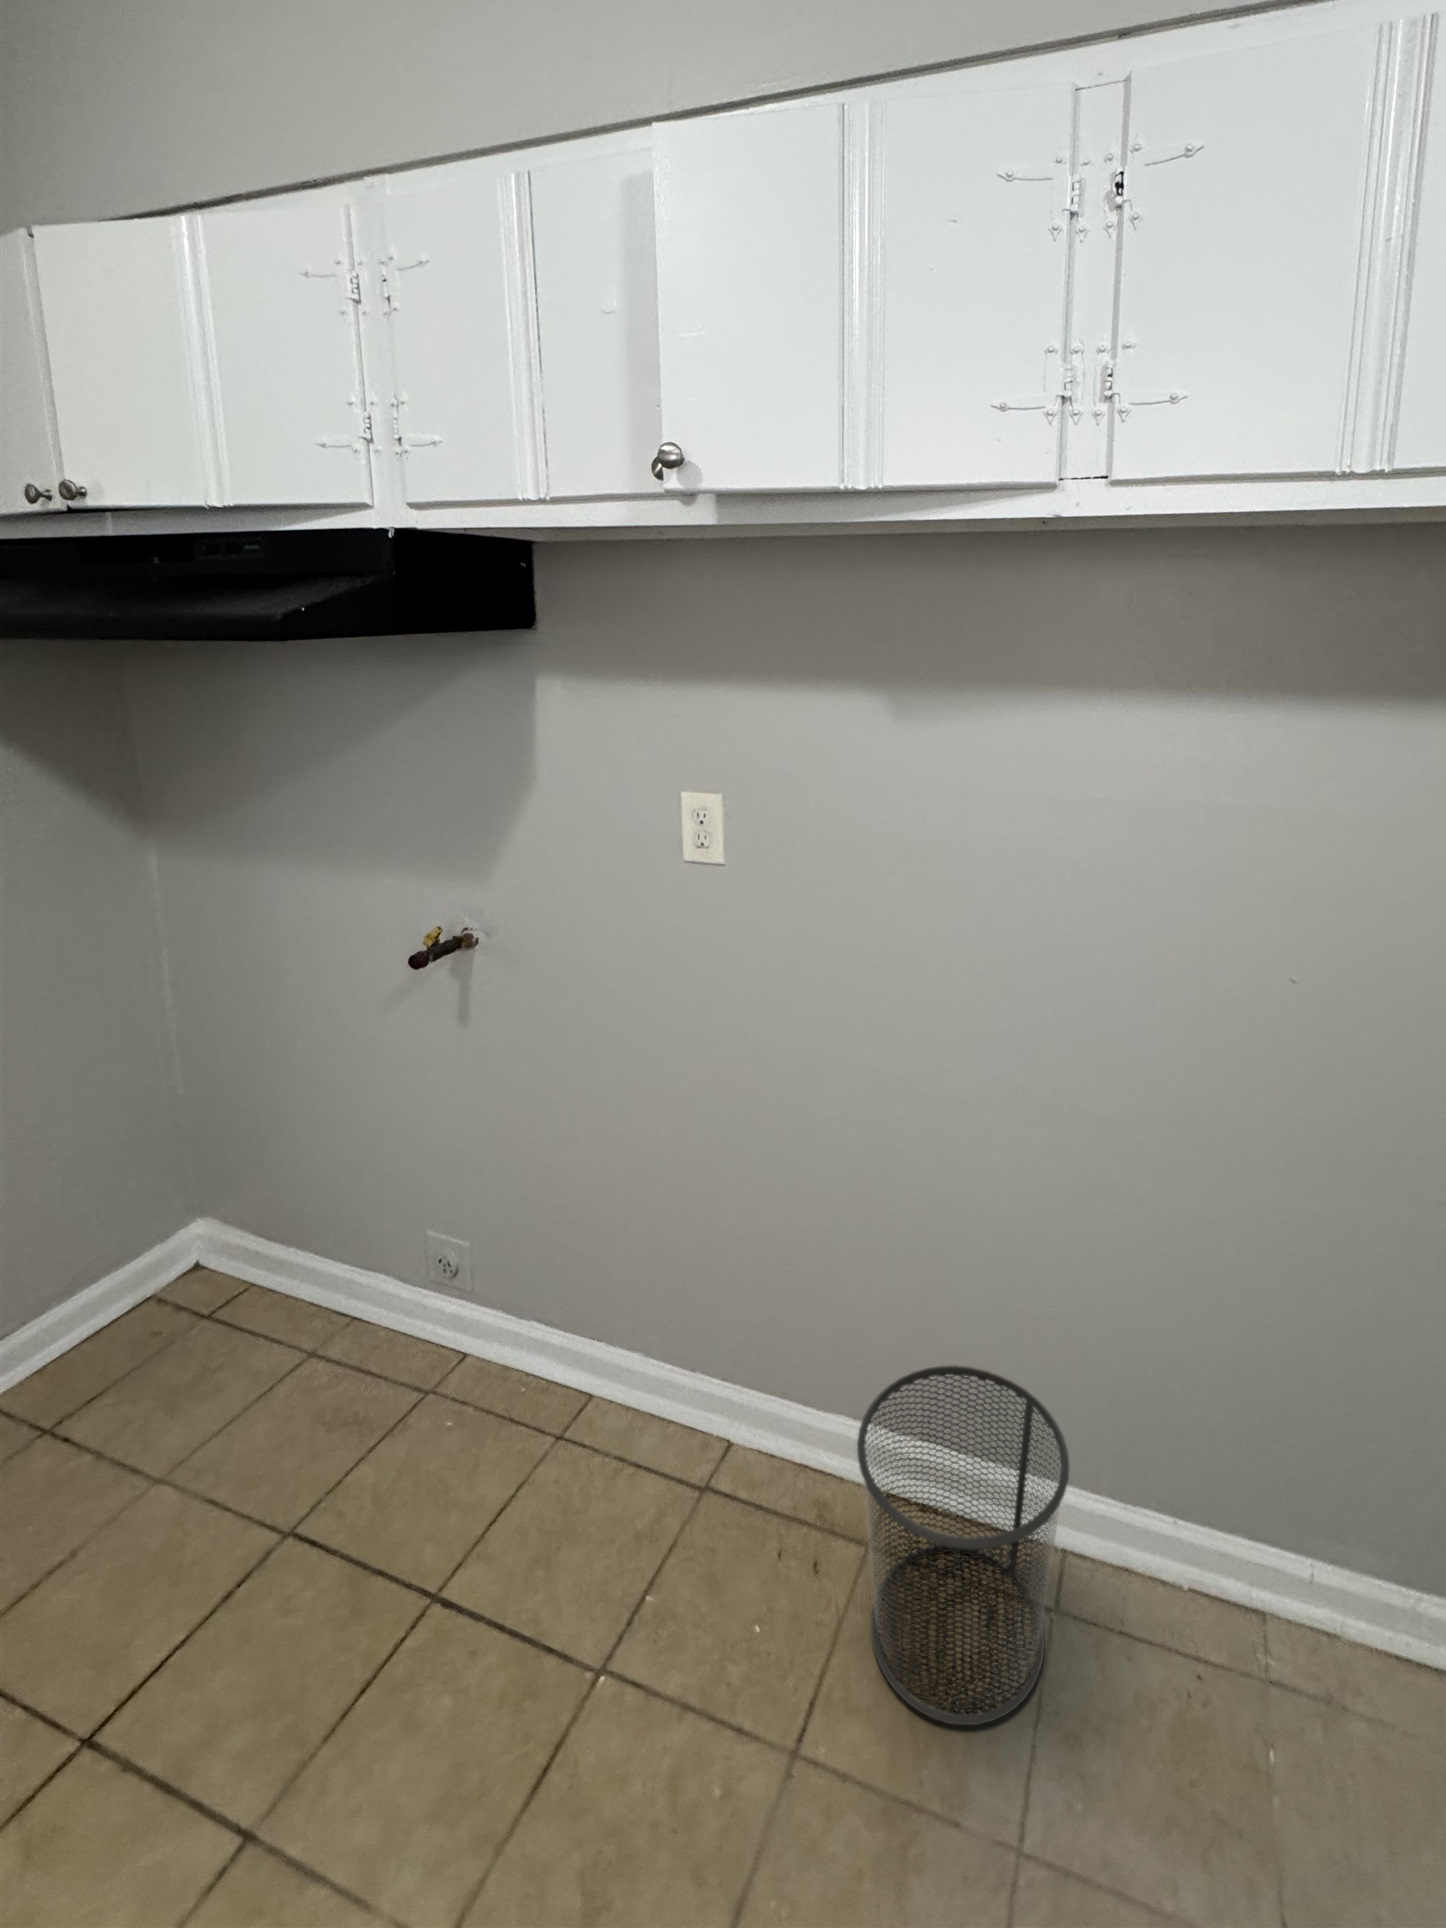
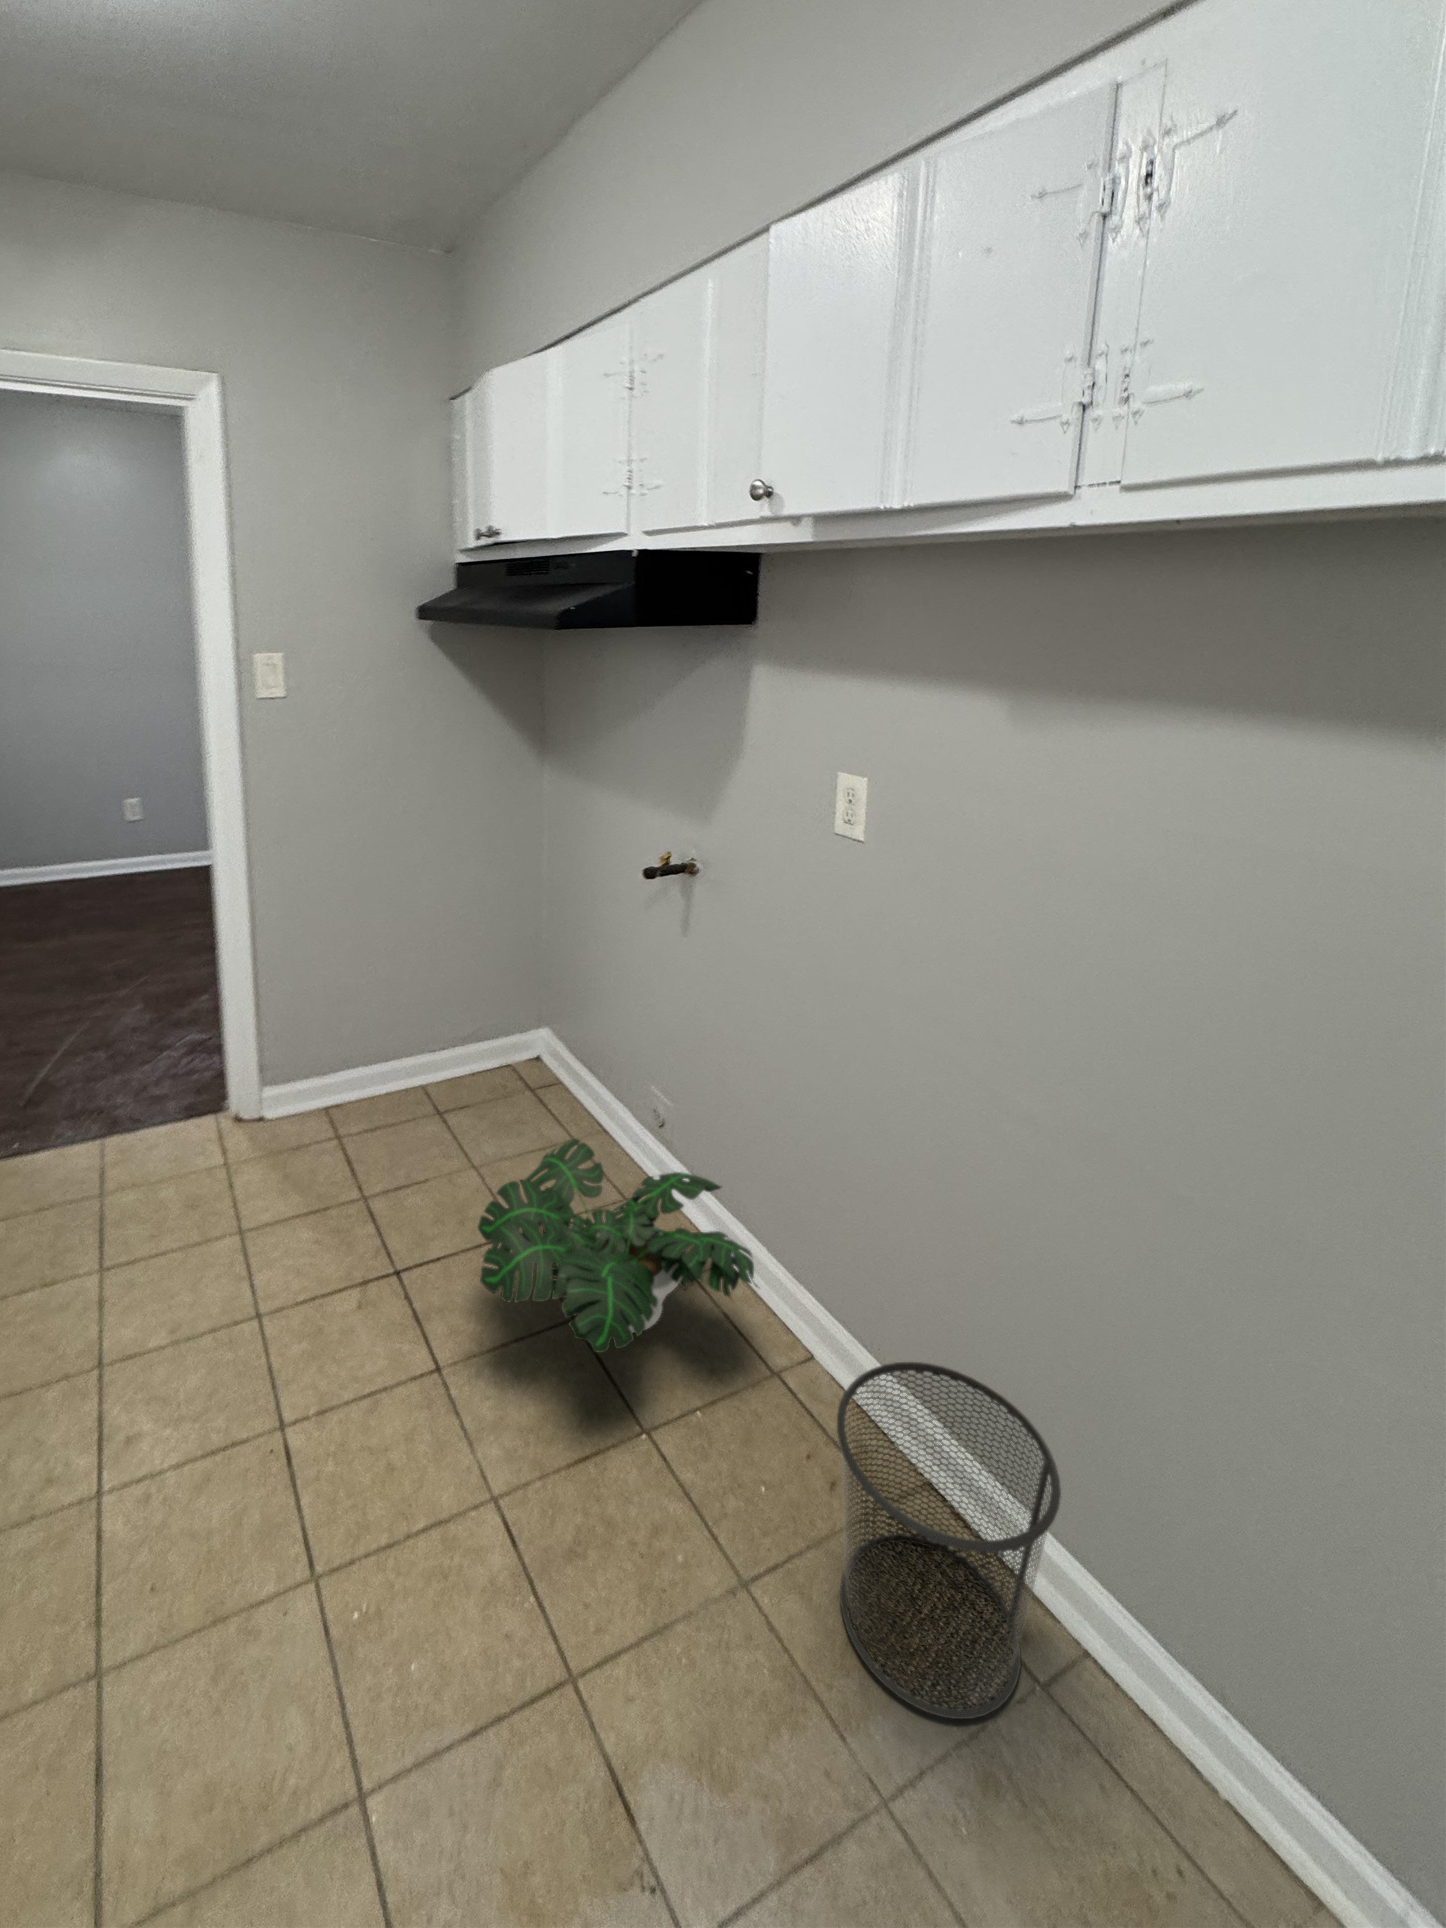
potted plant: none [257,1313,681,1644] -> present [478,1139,757,1353]

